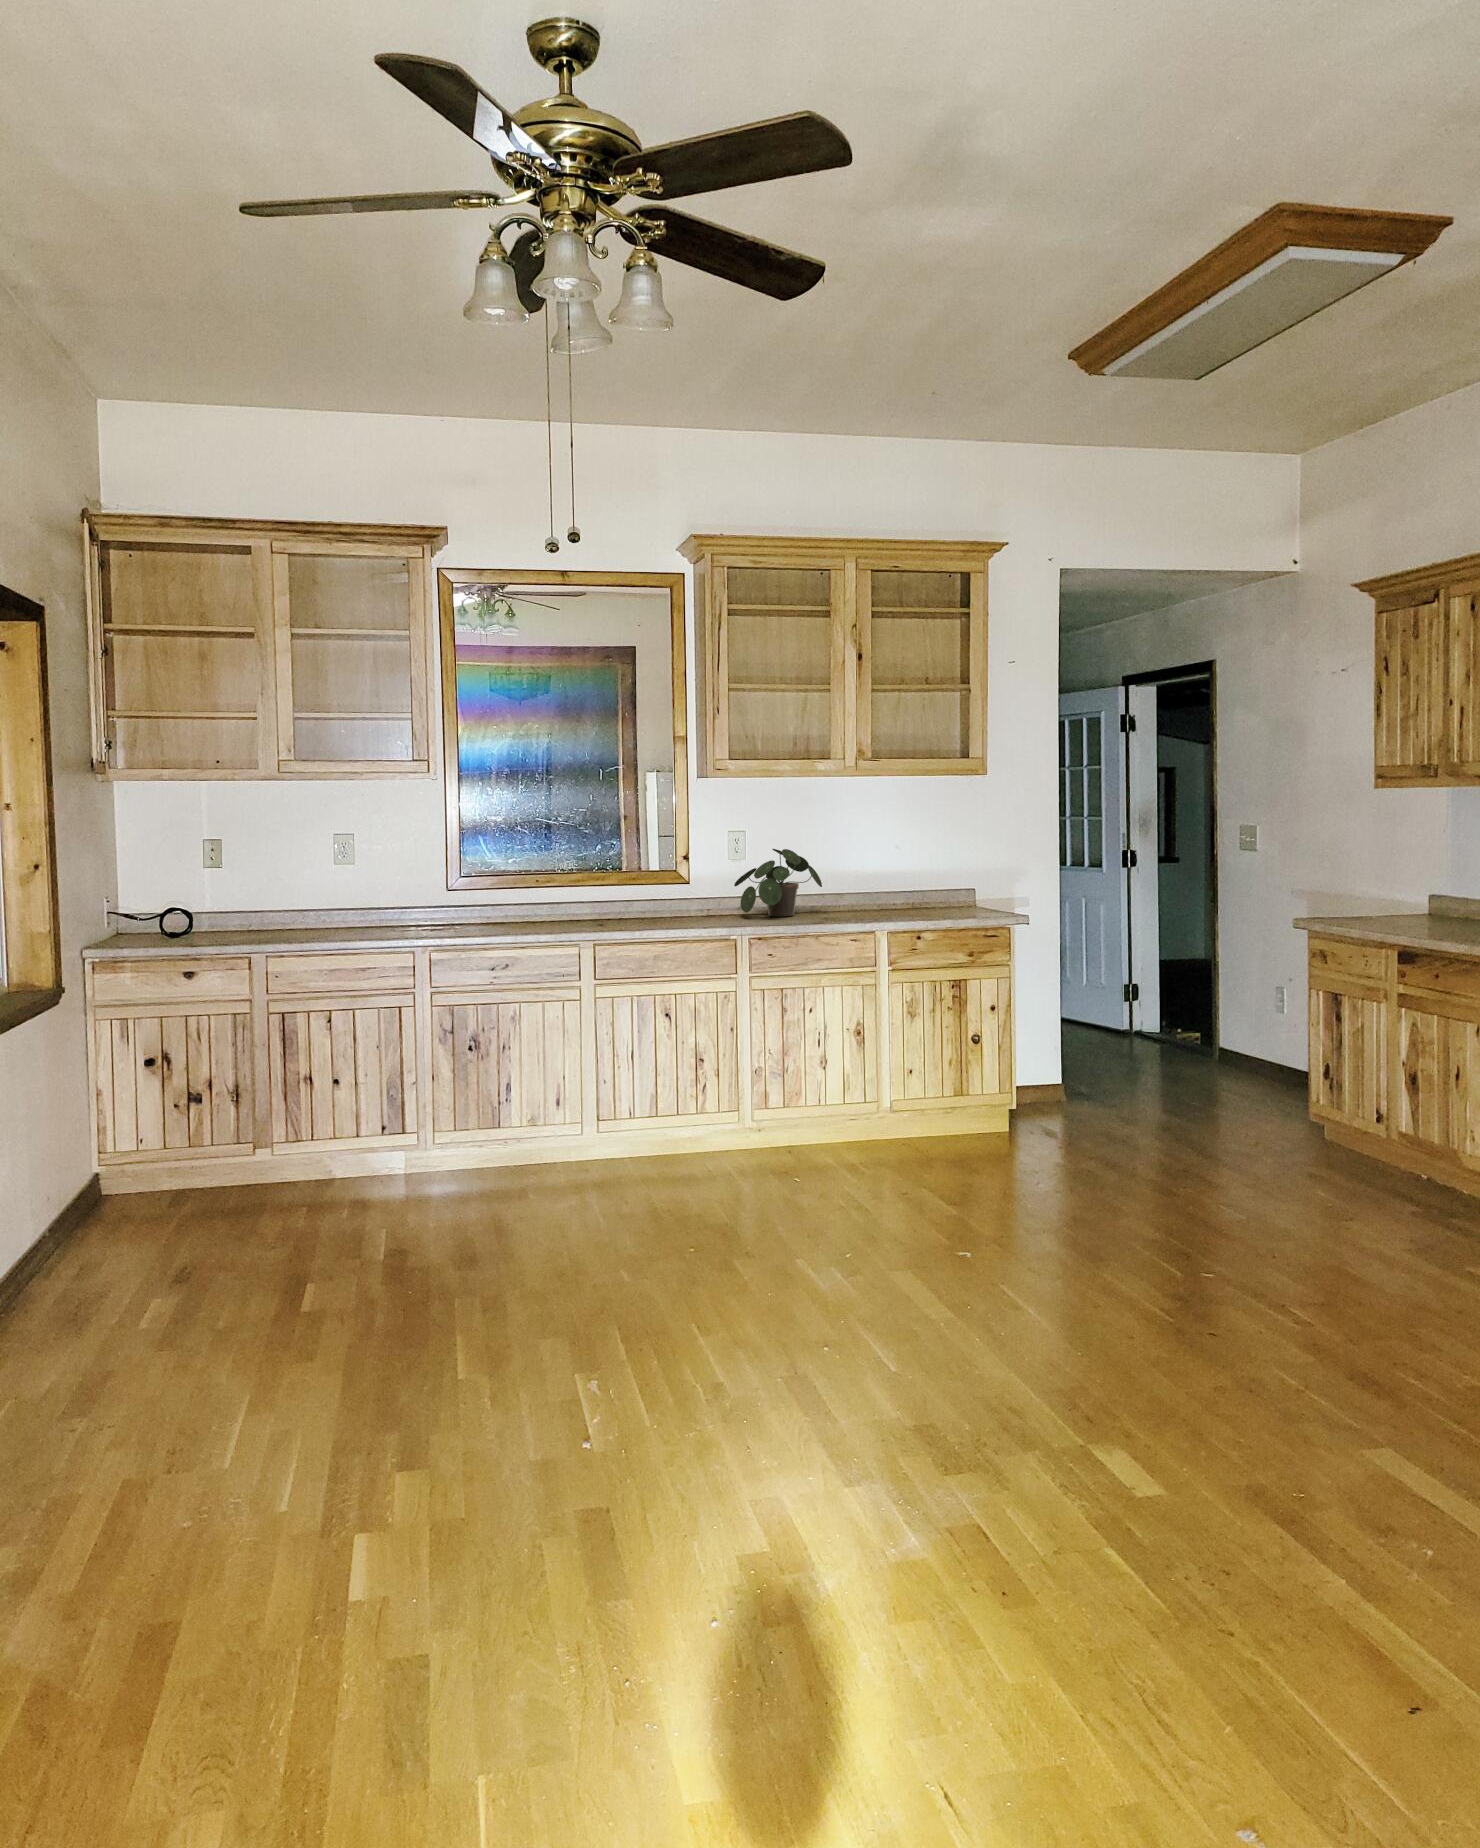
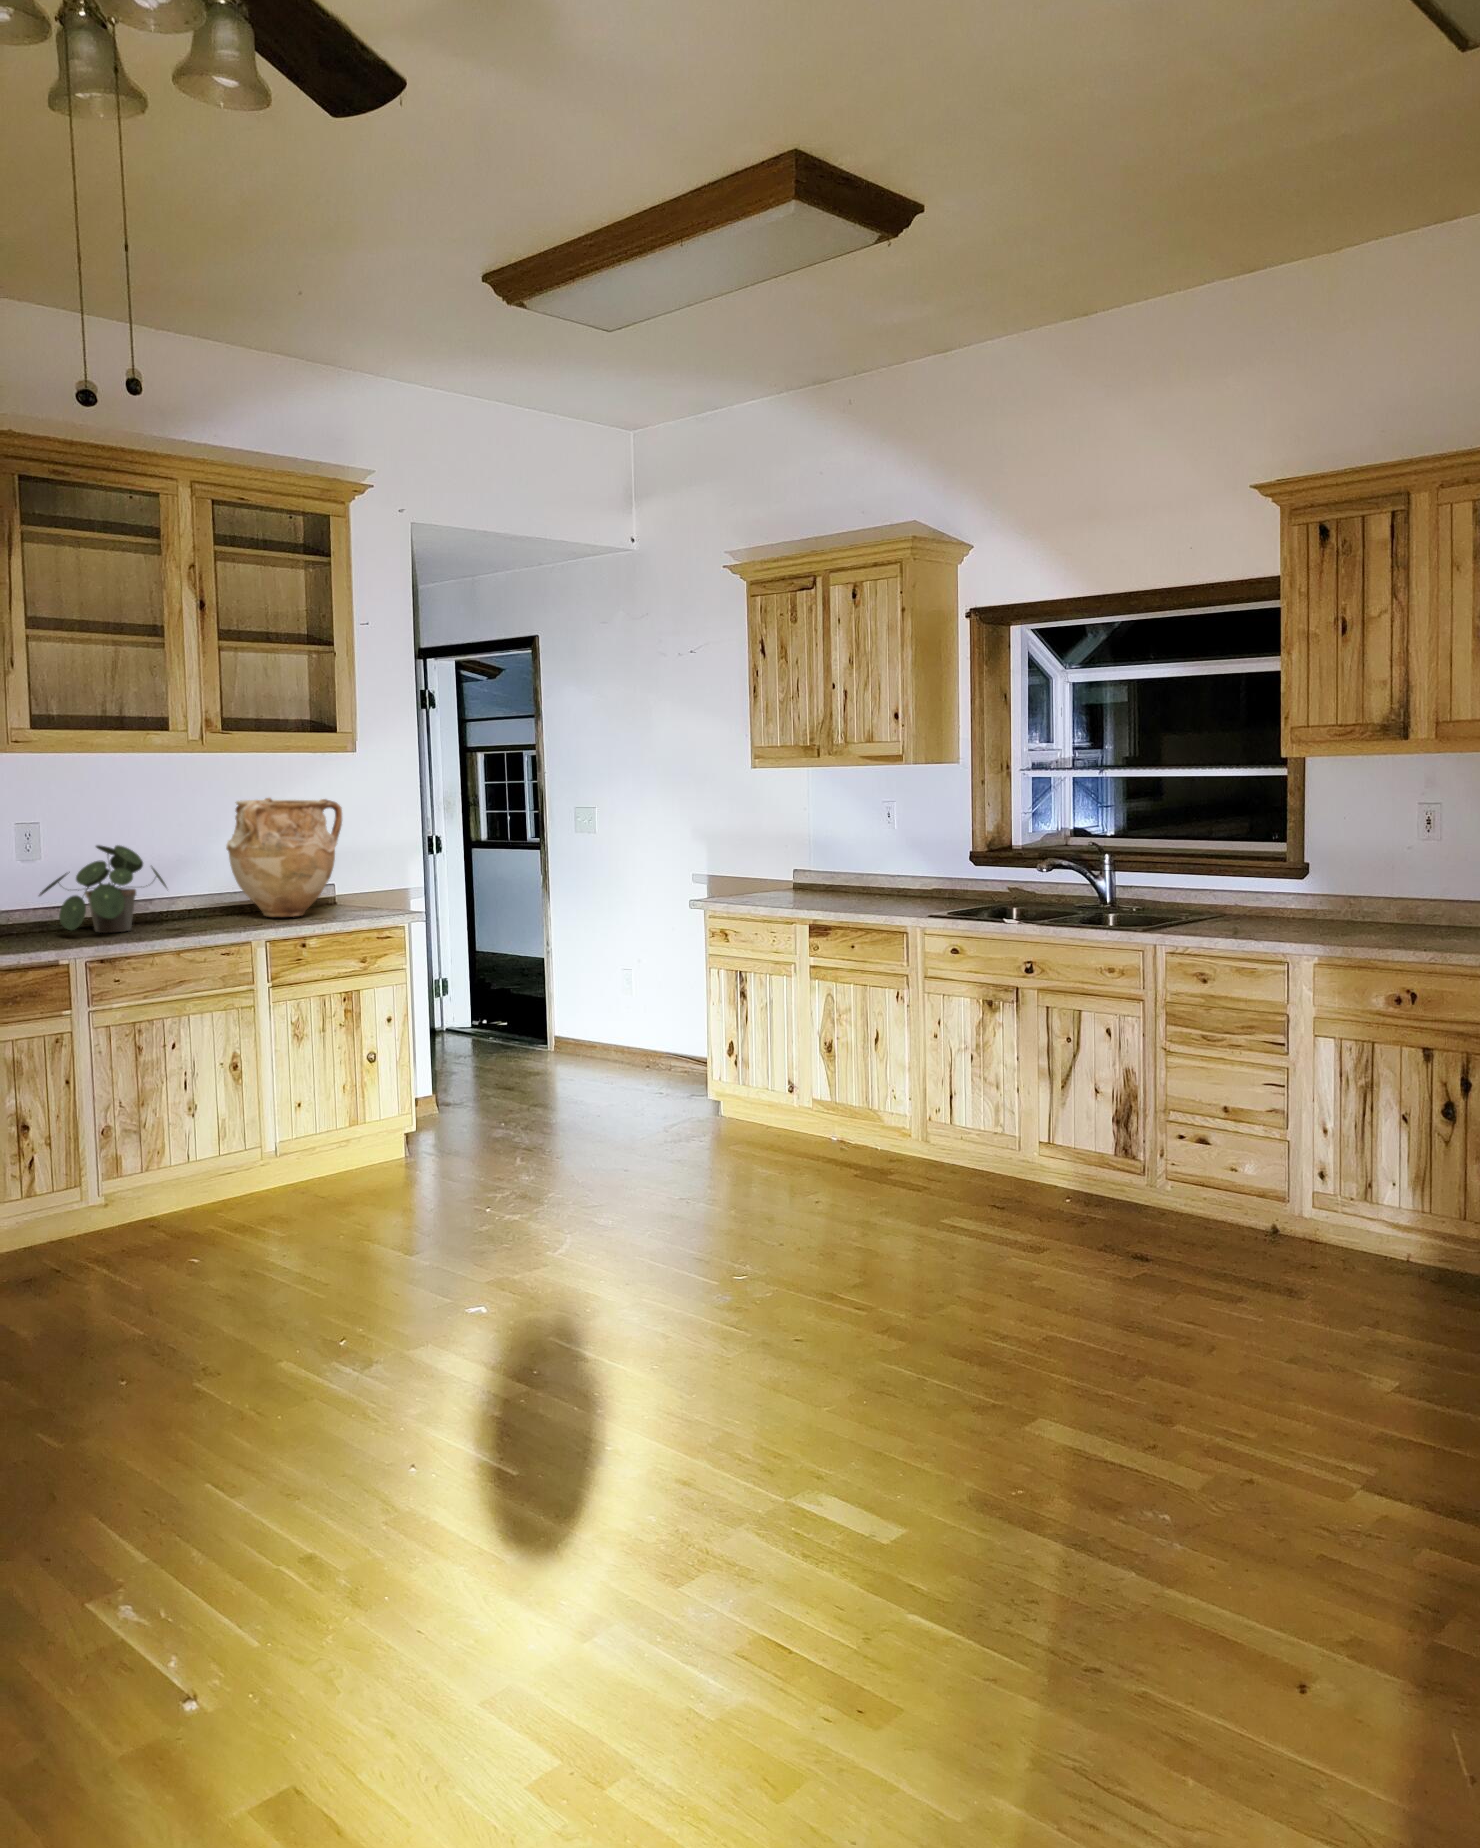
vase: none [872,813,965,912] -> present [226,798,342,917]

